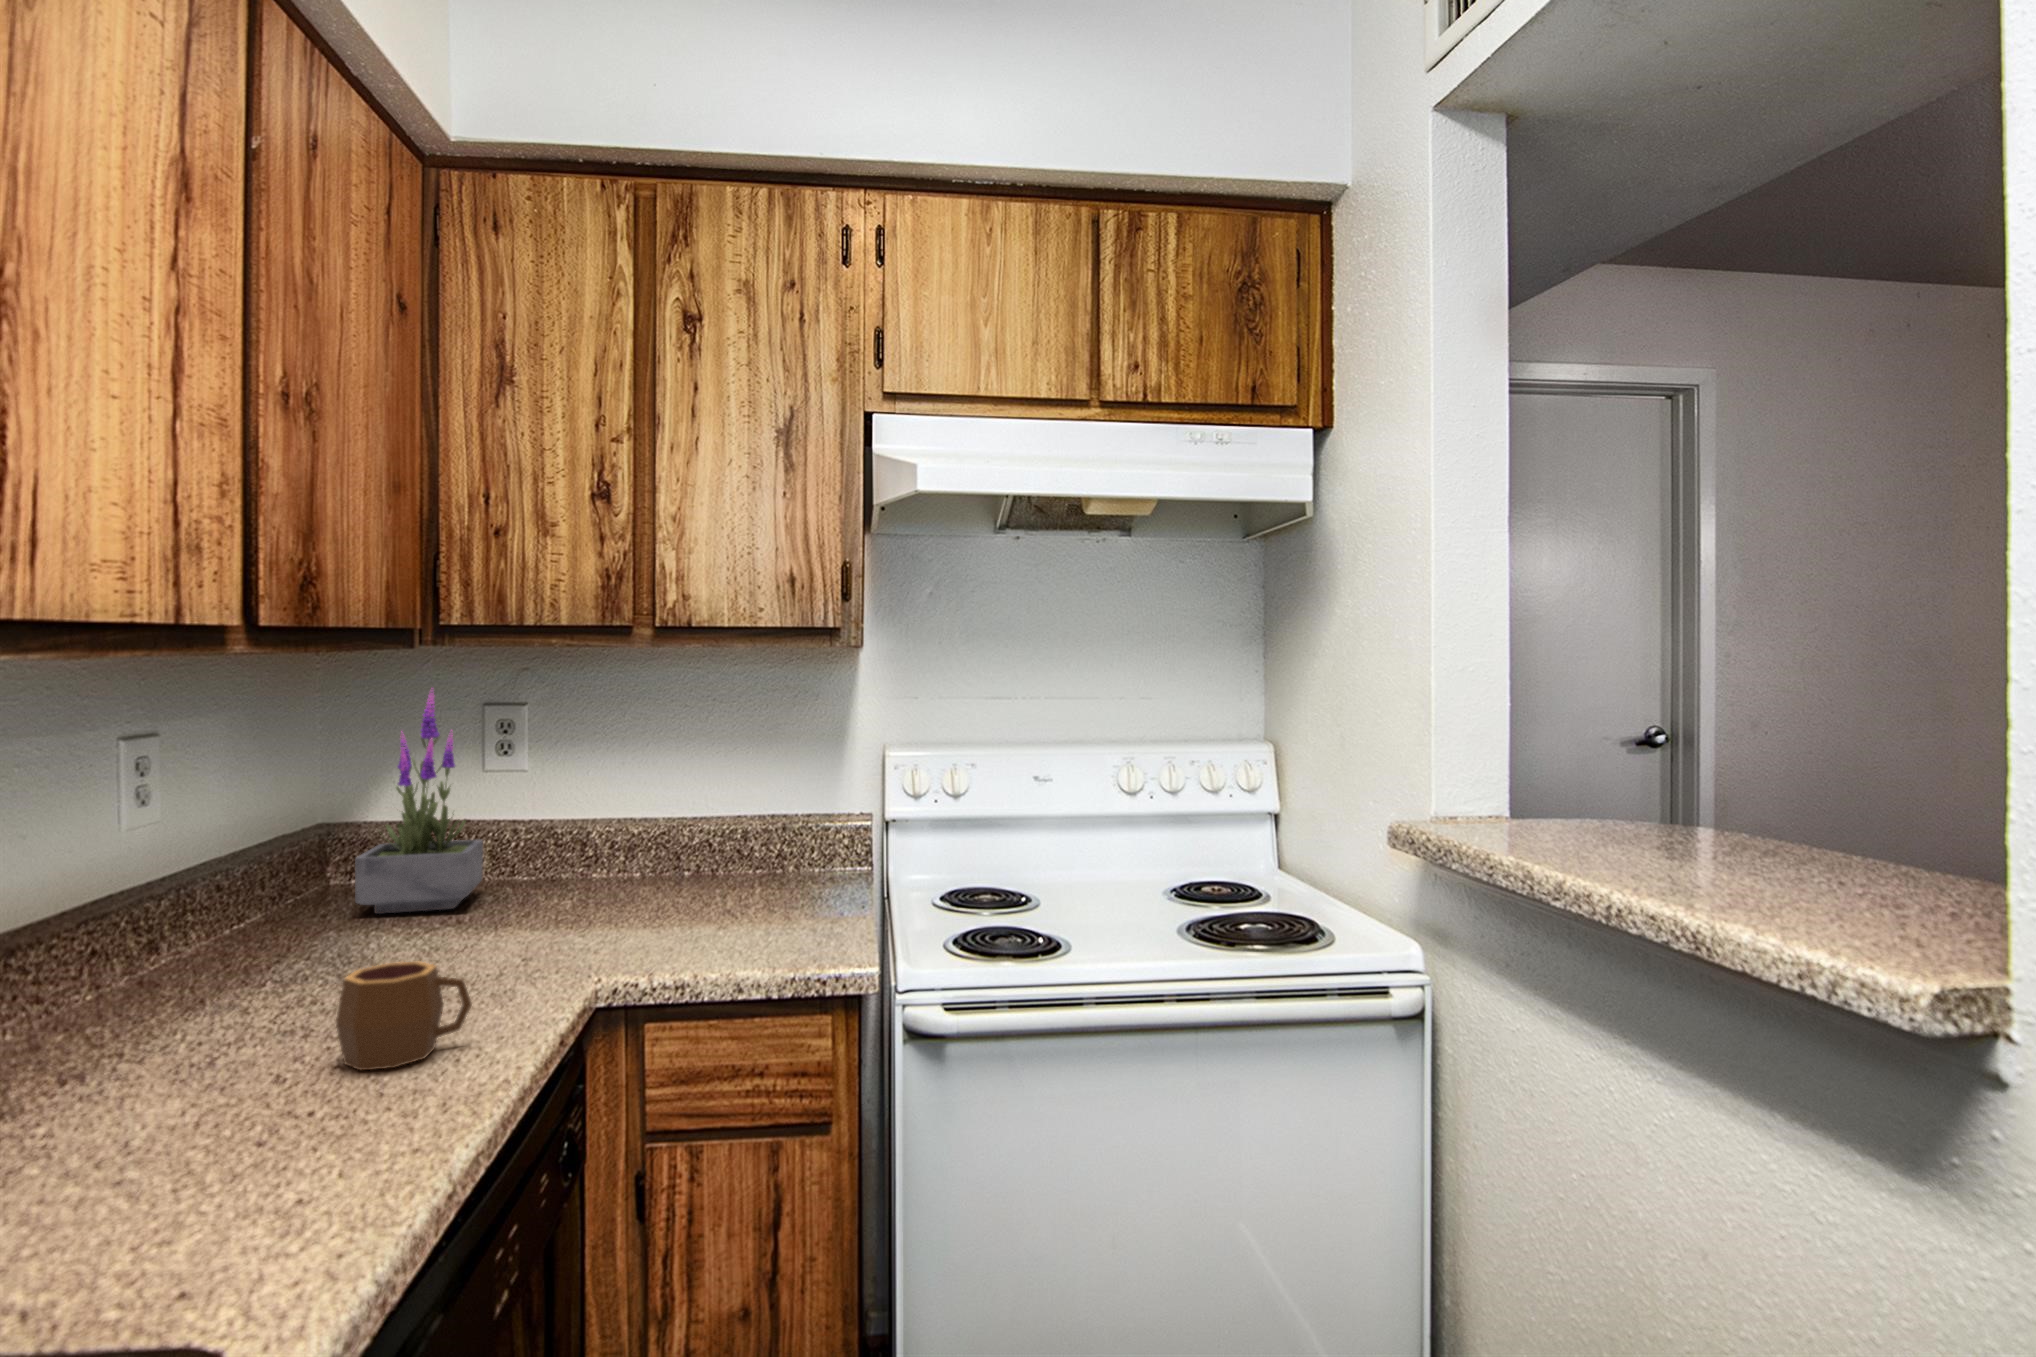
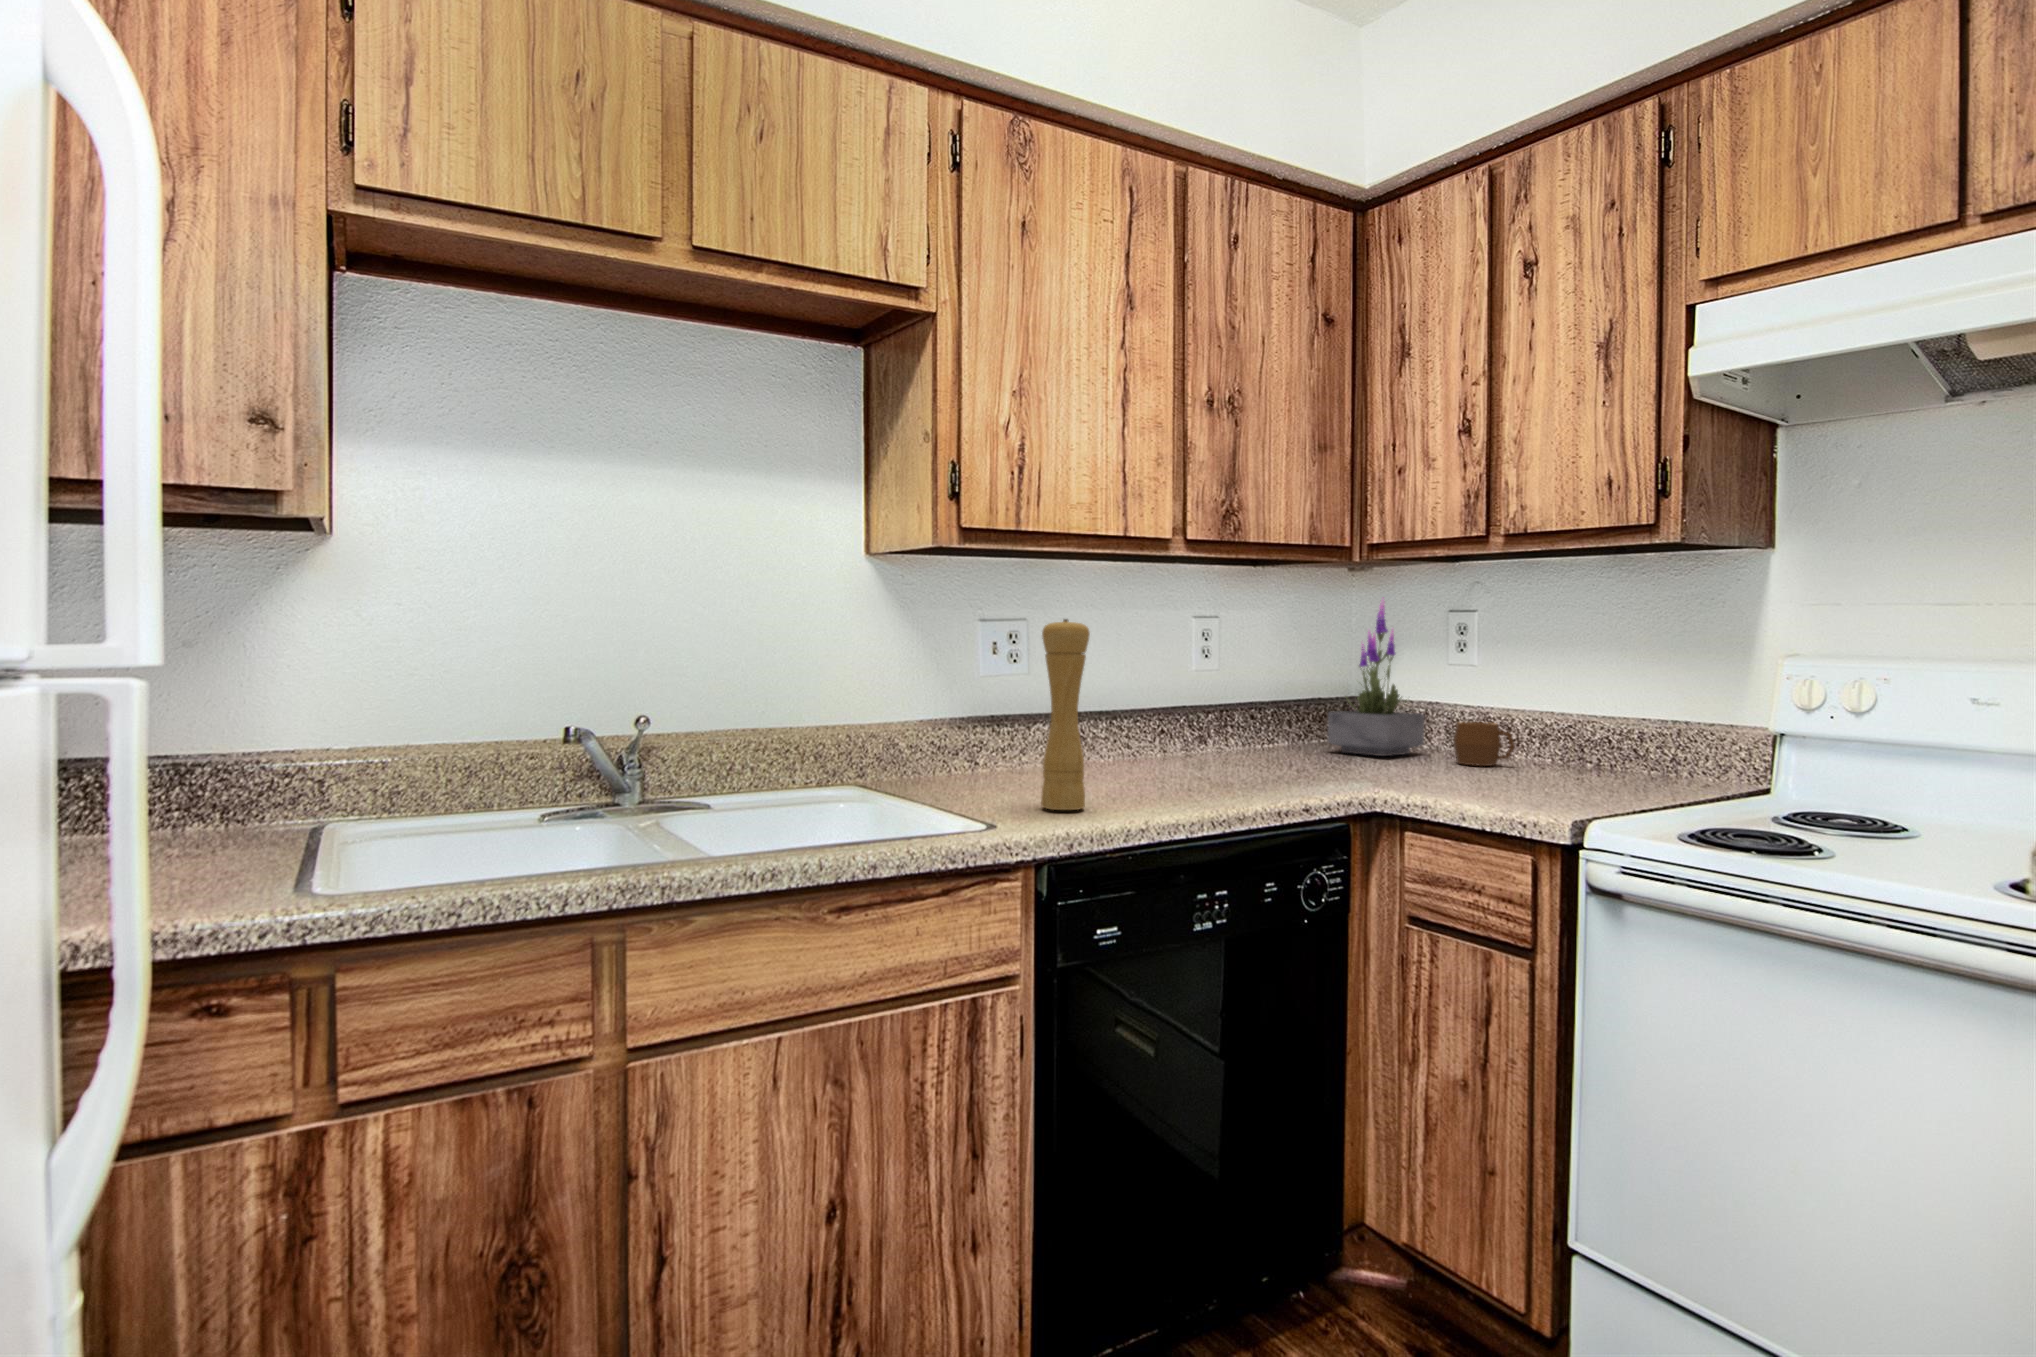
pepper mill: none [185,810,321,1260] -> present [1041,619,1090,810]
mug: present [336,961,471,1070] -> present [1453,722,1515,766]

